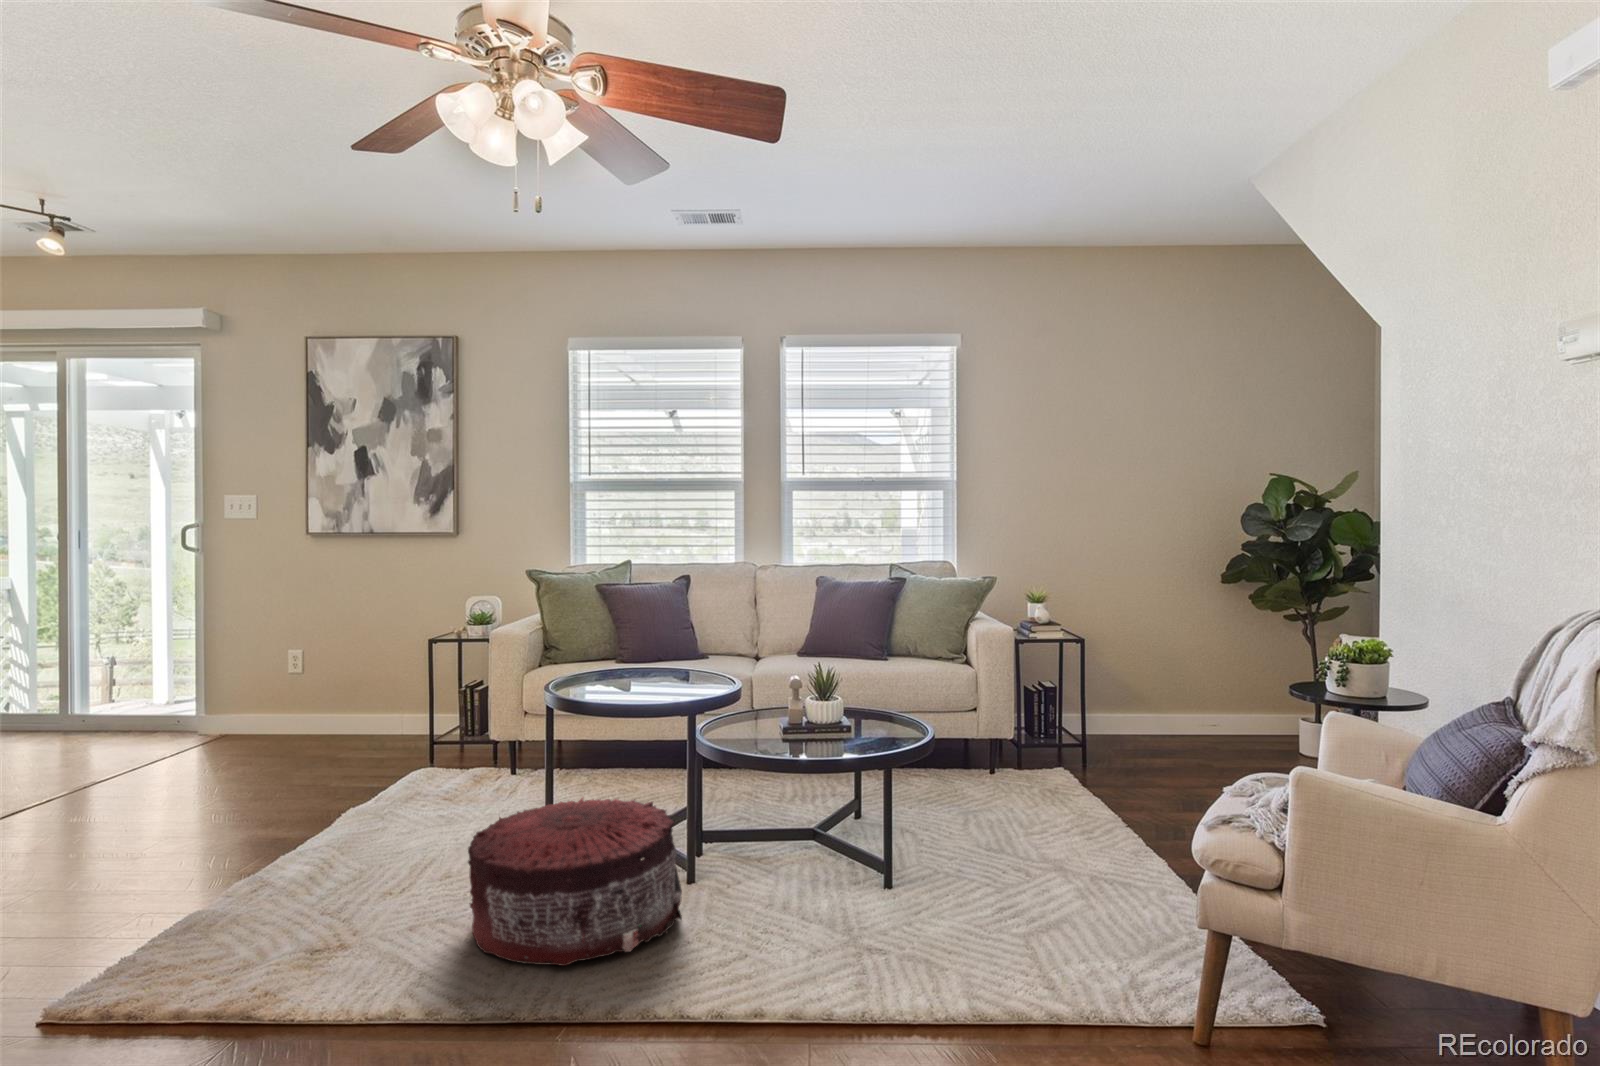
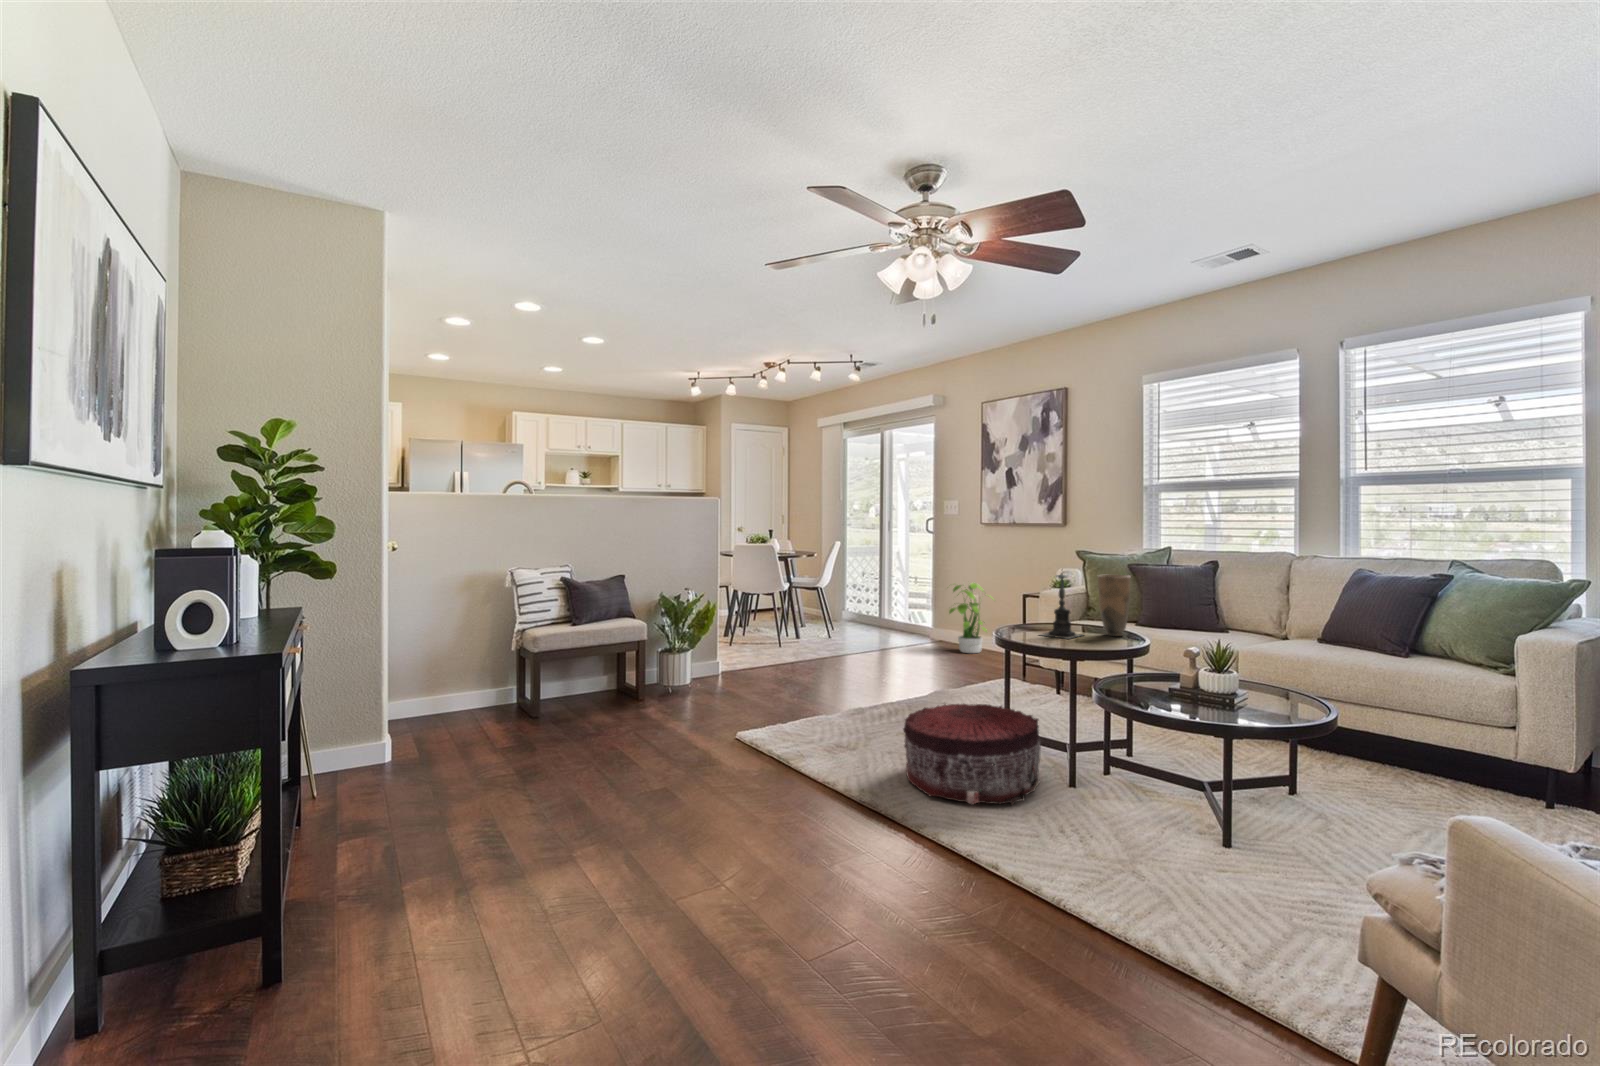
candle holder: none [576,588,624,689] -> present [1040,574,1082,639]
vase: none [630,596,670,676] -> present [1098,575,1131,636]
potted plant: none [255,624,340,744] -> present [949,583,992,653]

